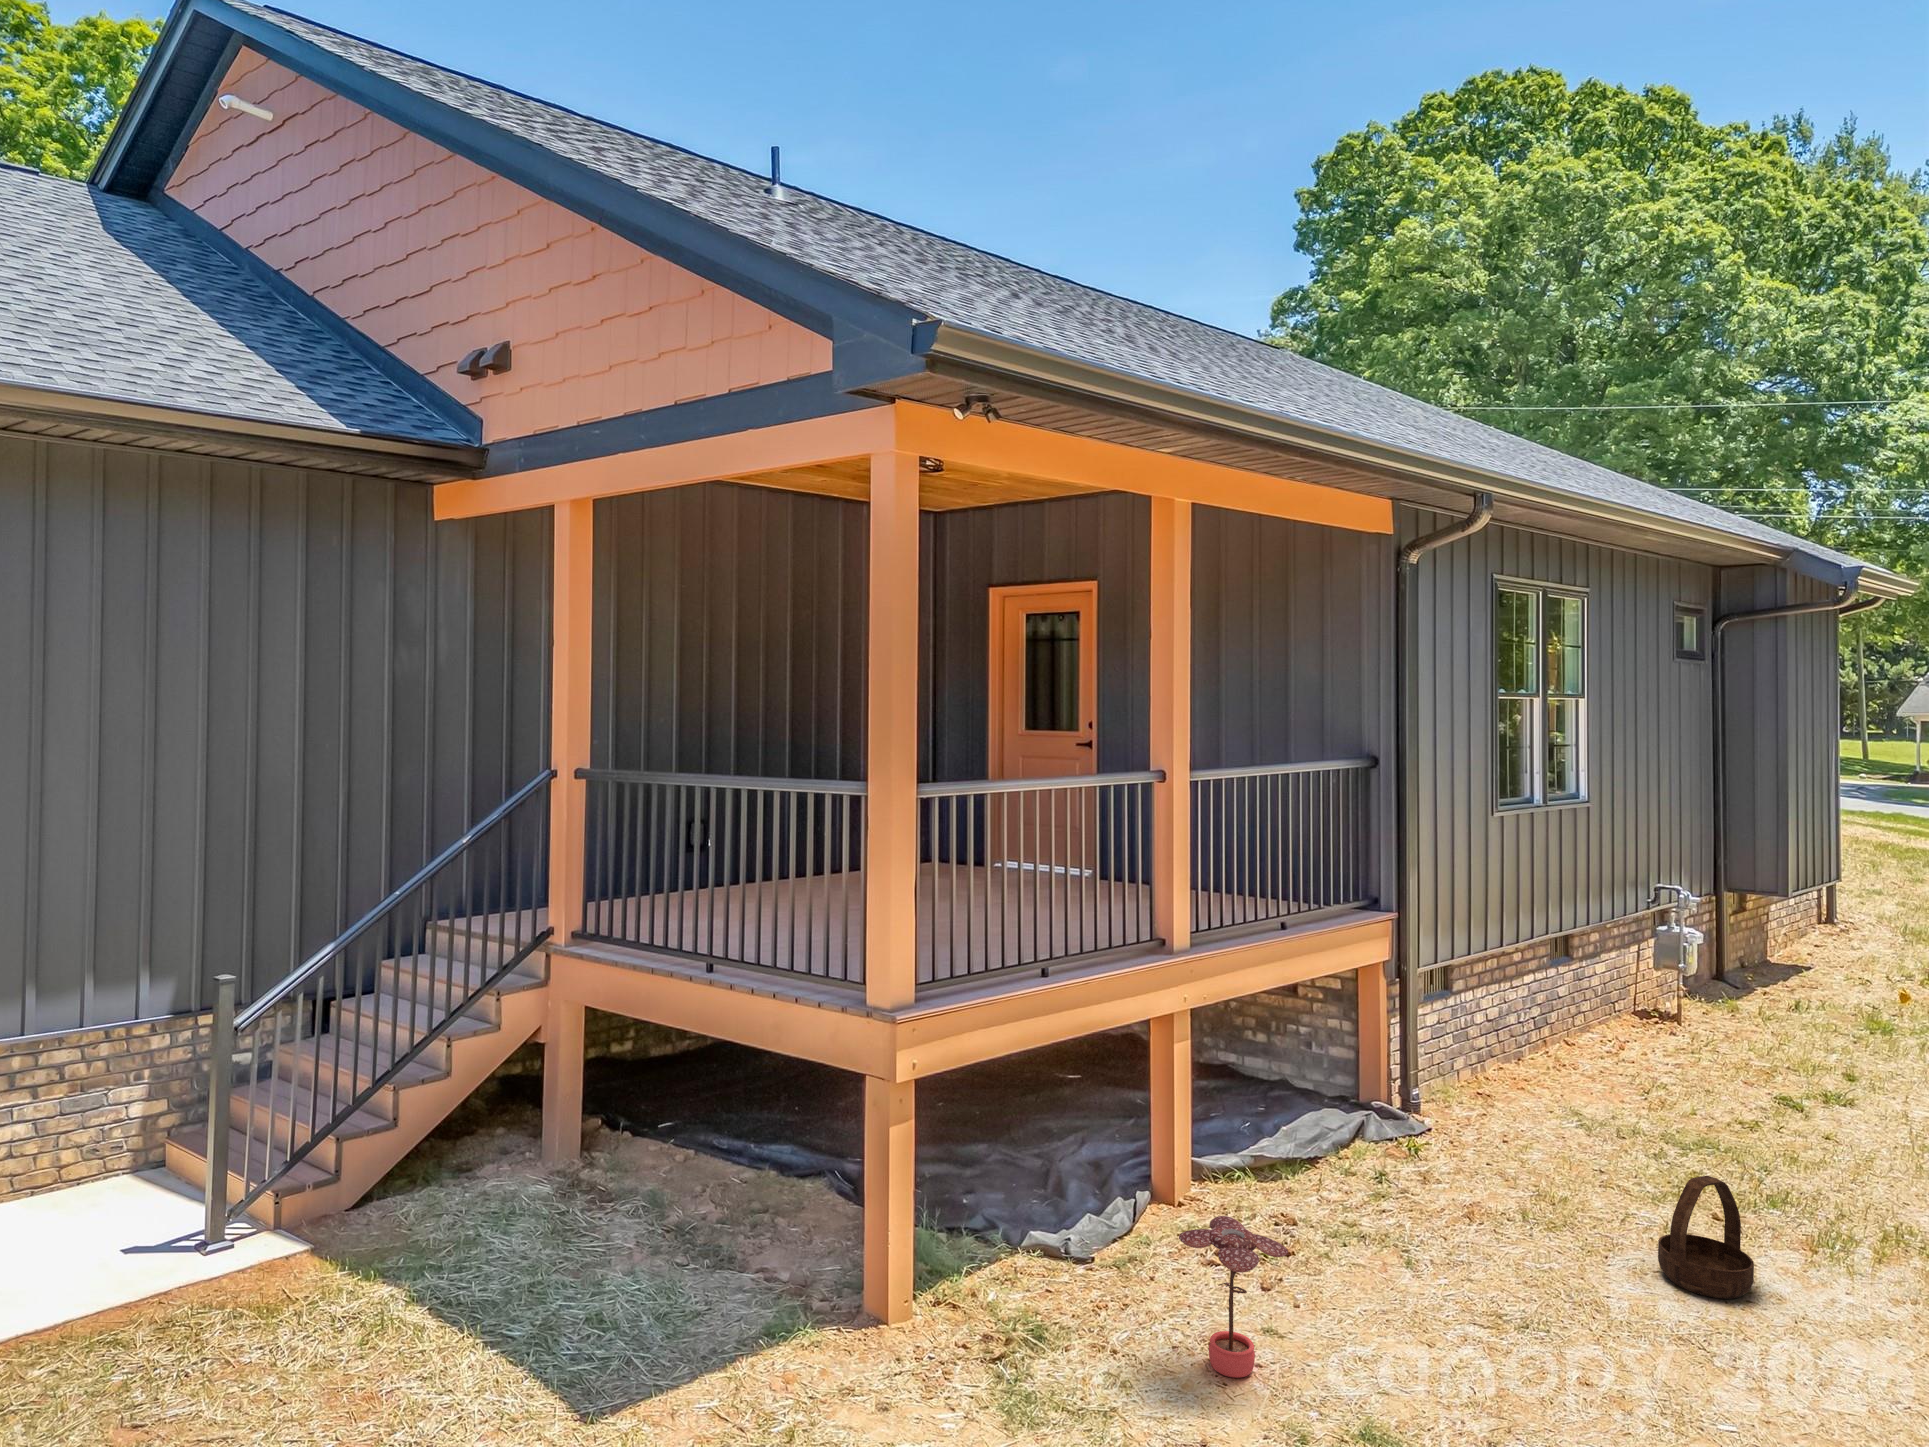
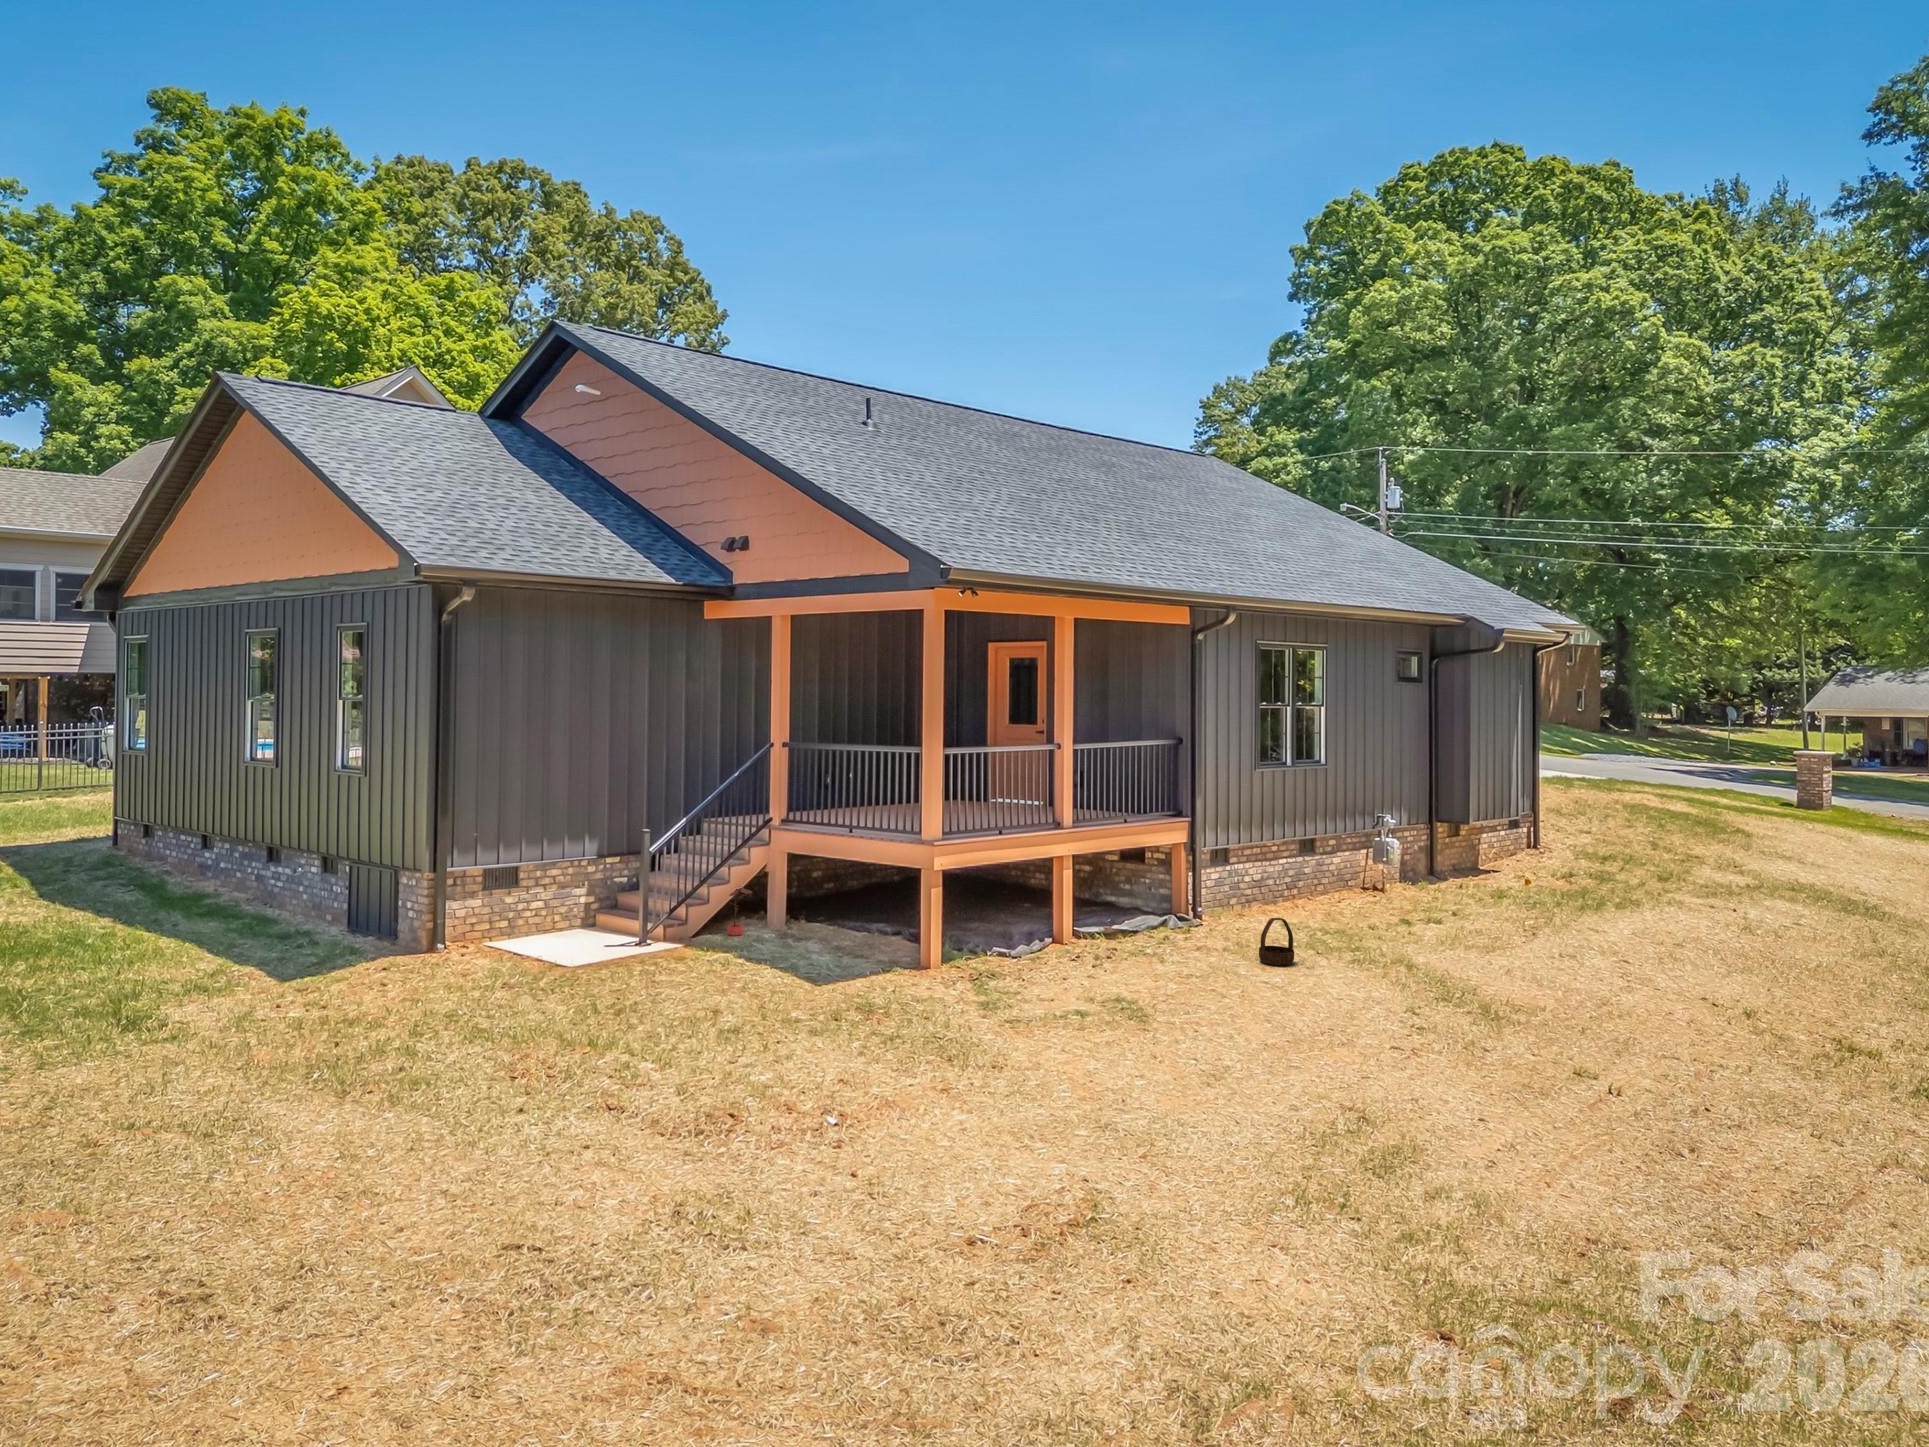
potted plant: present [1179,1216,1288,1378] -> present [727,887,753,936]

